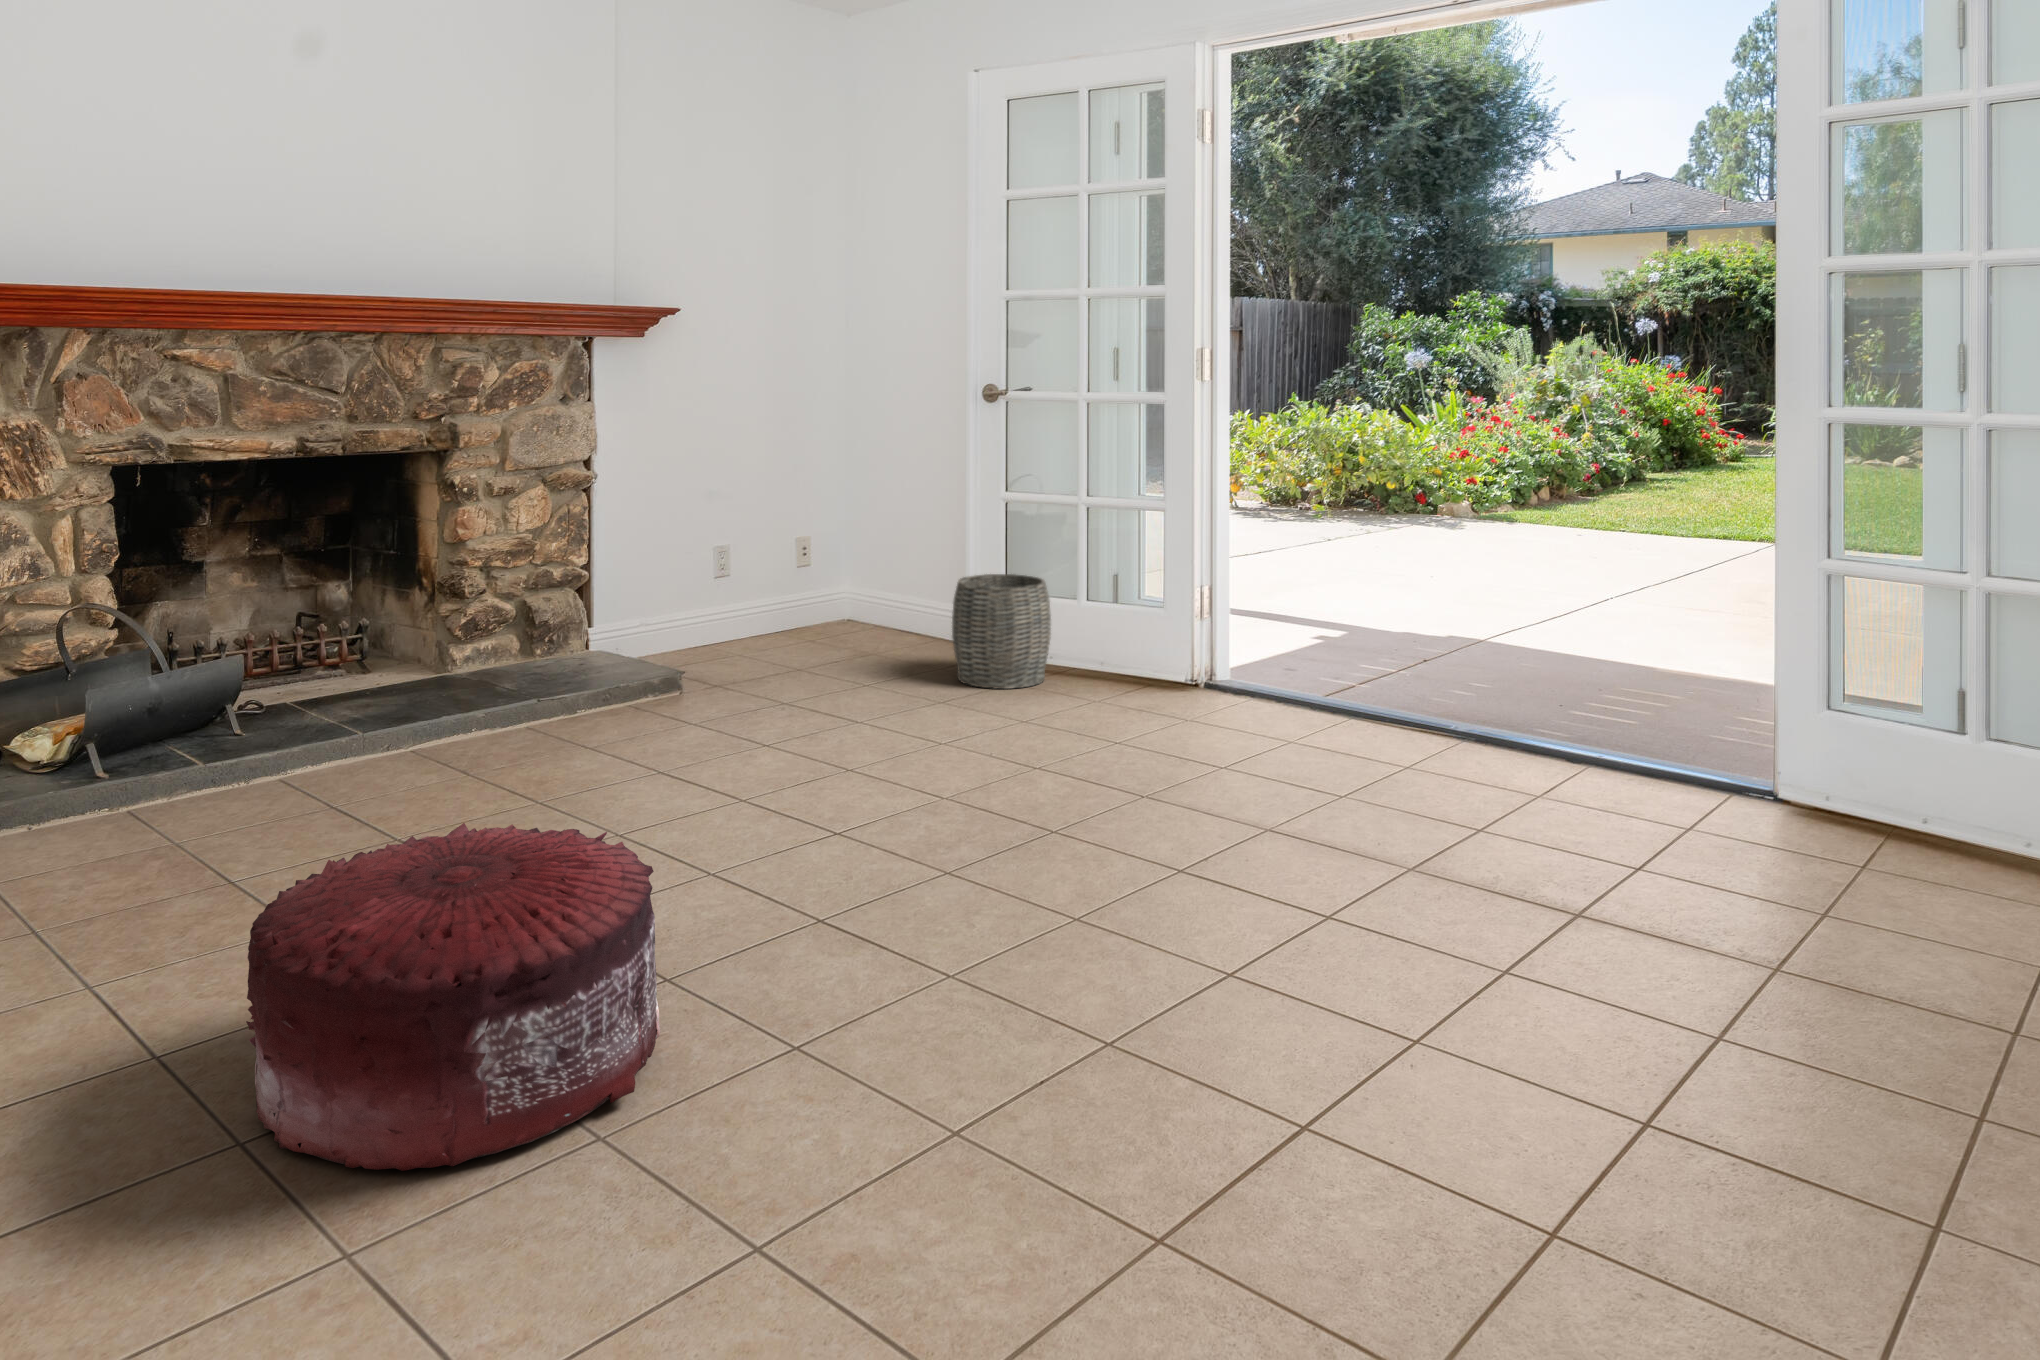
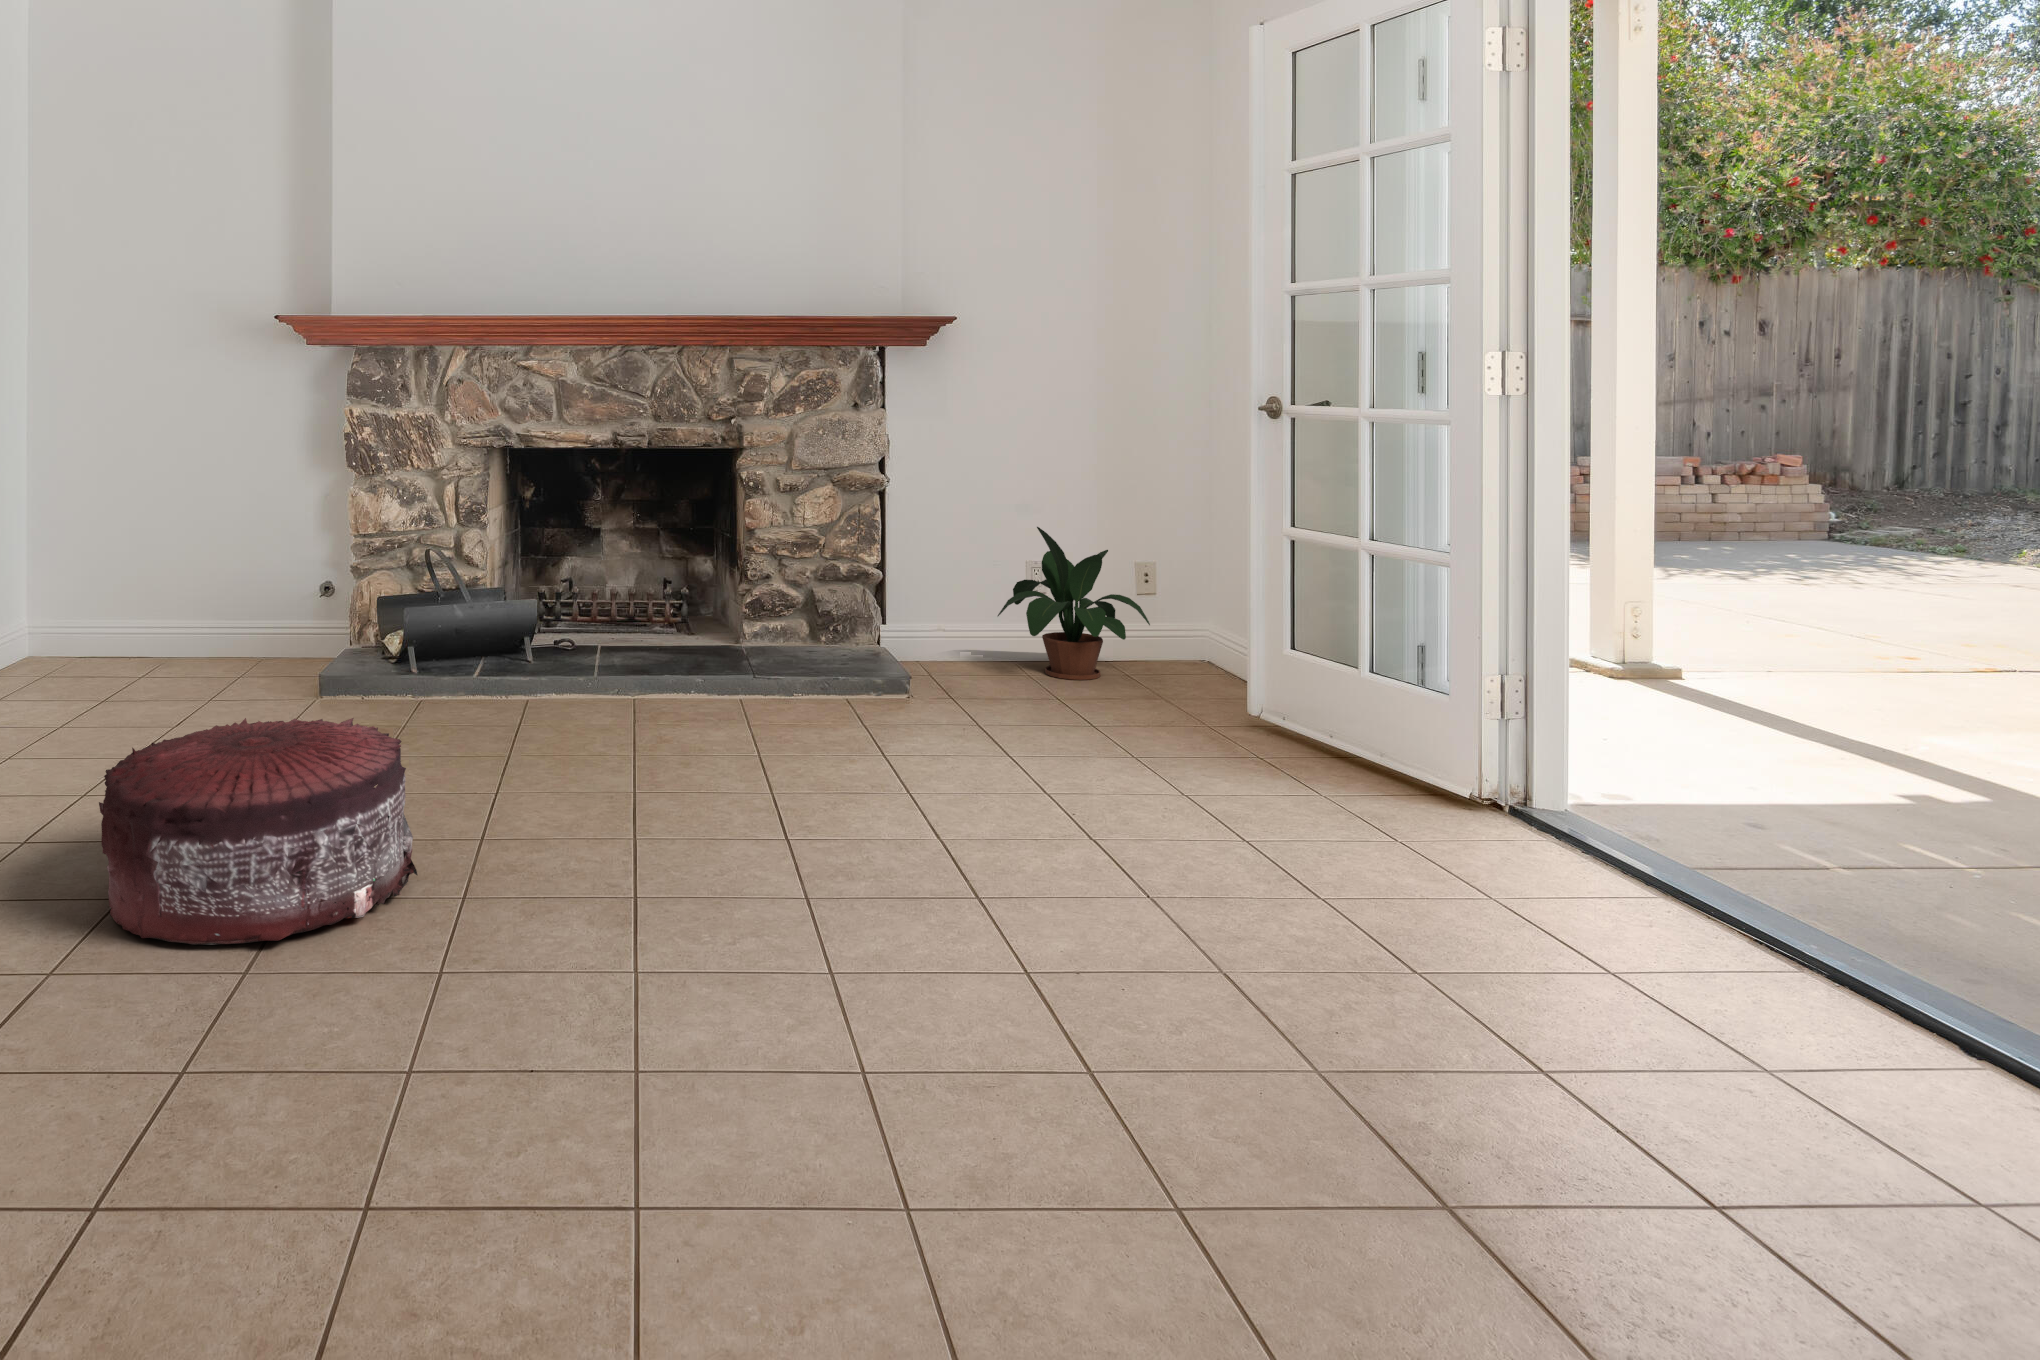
potted plant: none [703,511,834,652] -> present [998,527,1150,680]
woven basket: present [952,574,1051,689] -> none [1190,621,1321,763]

